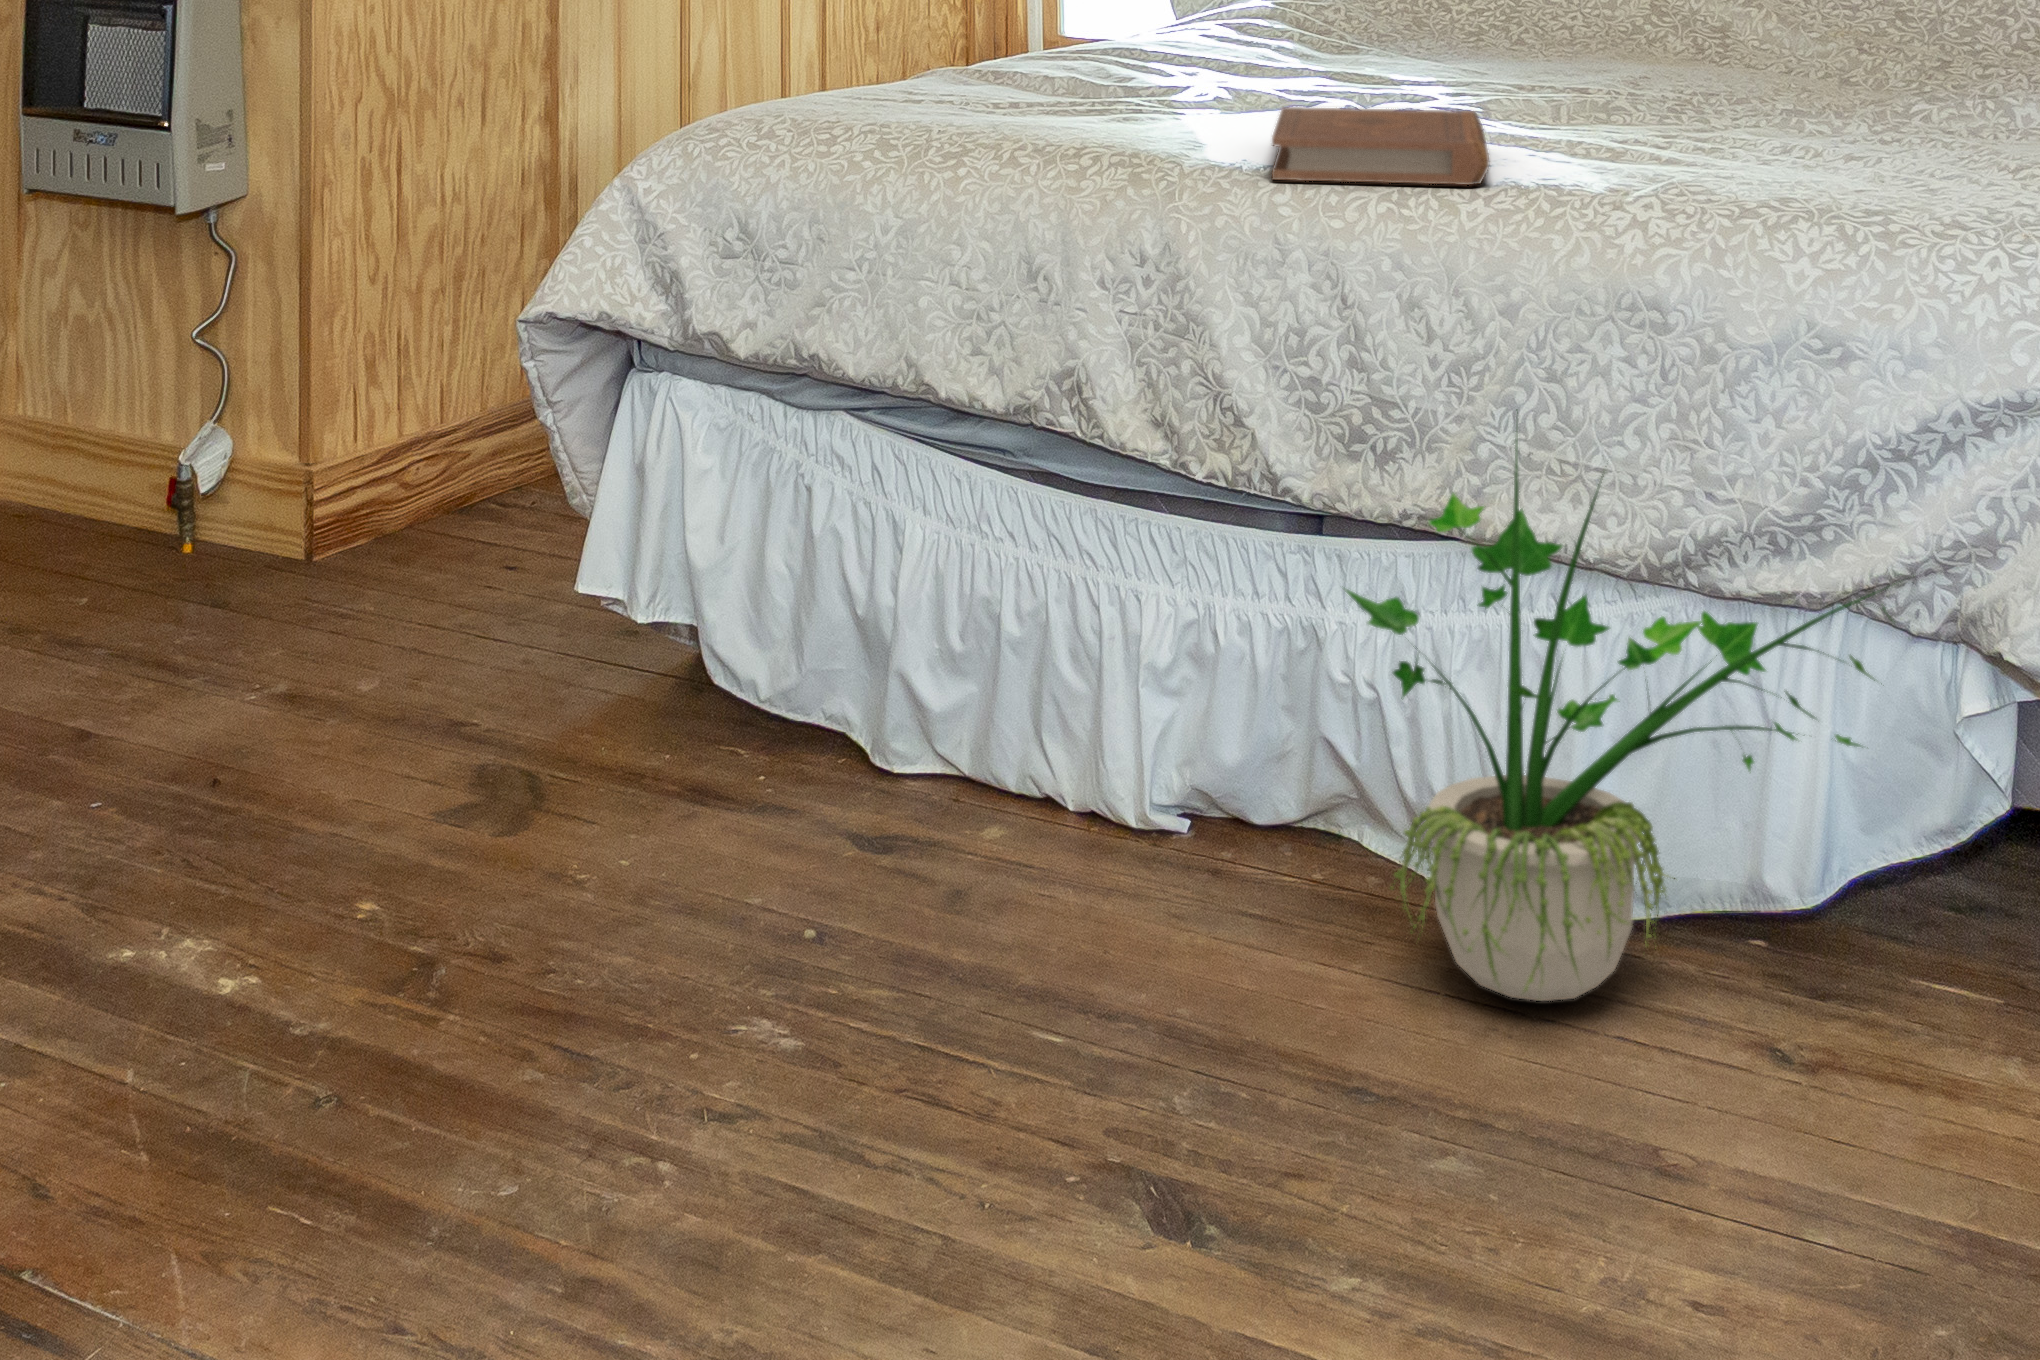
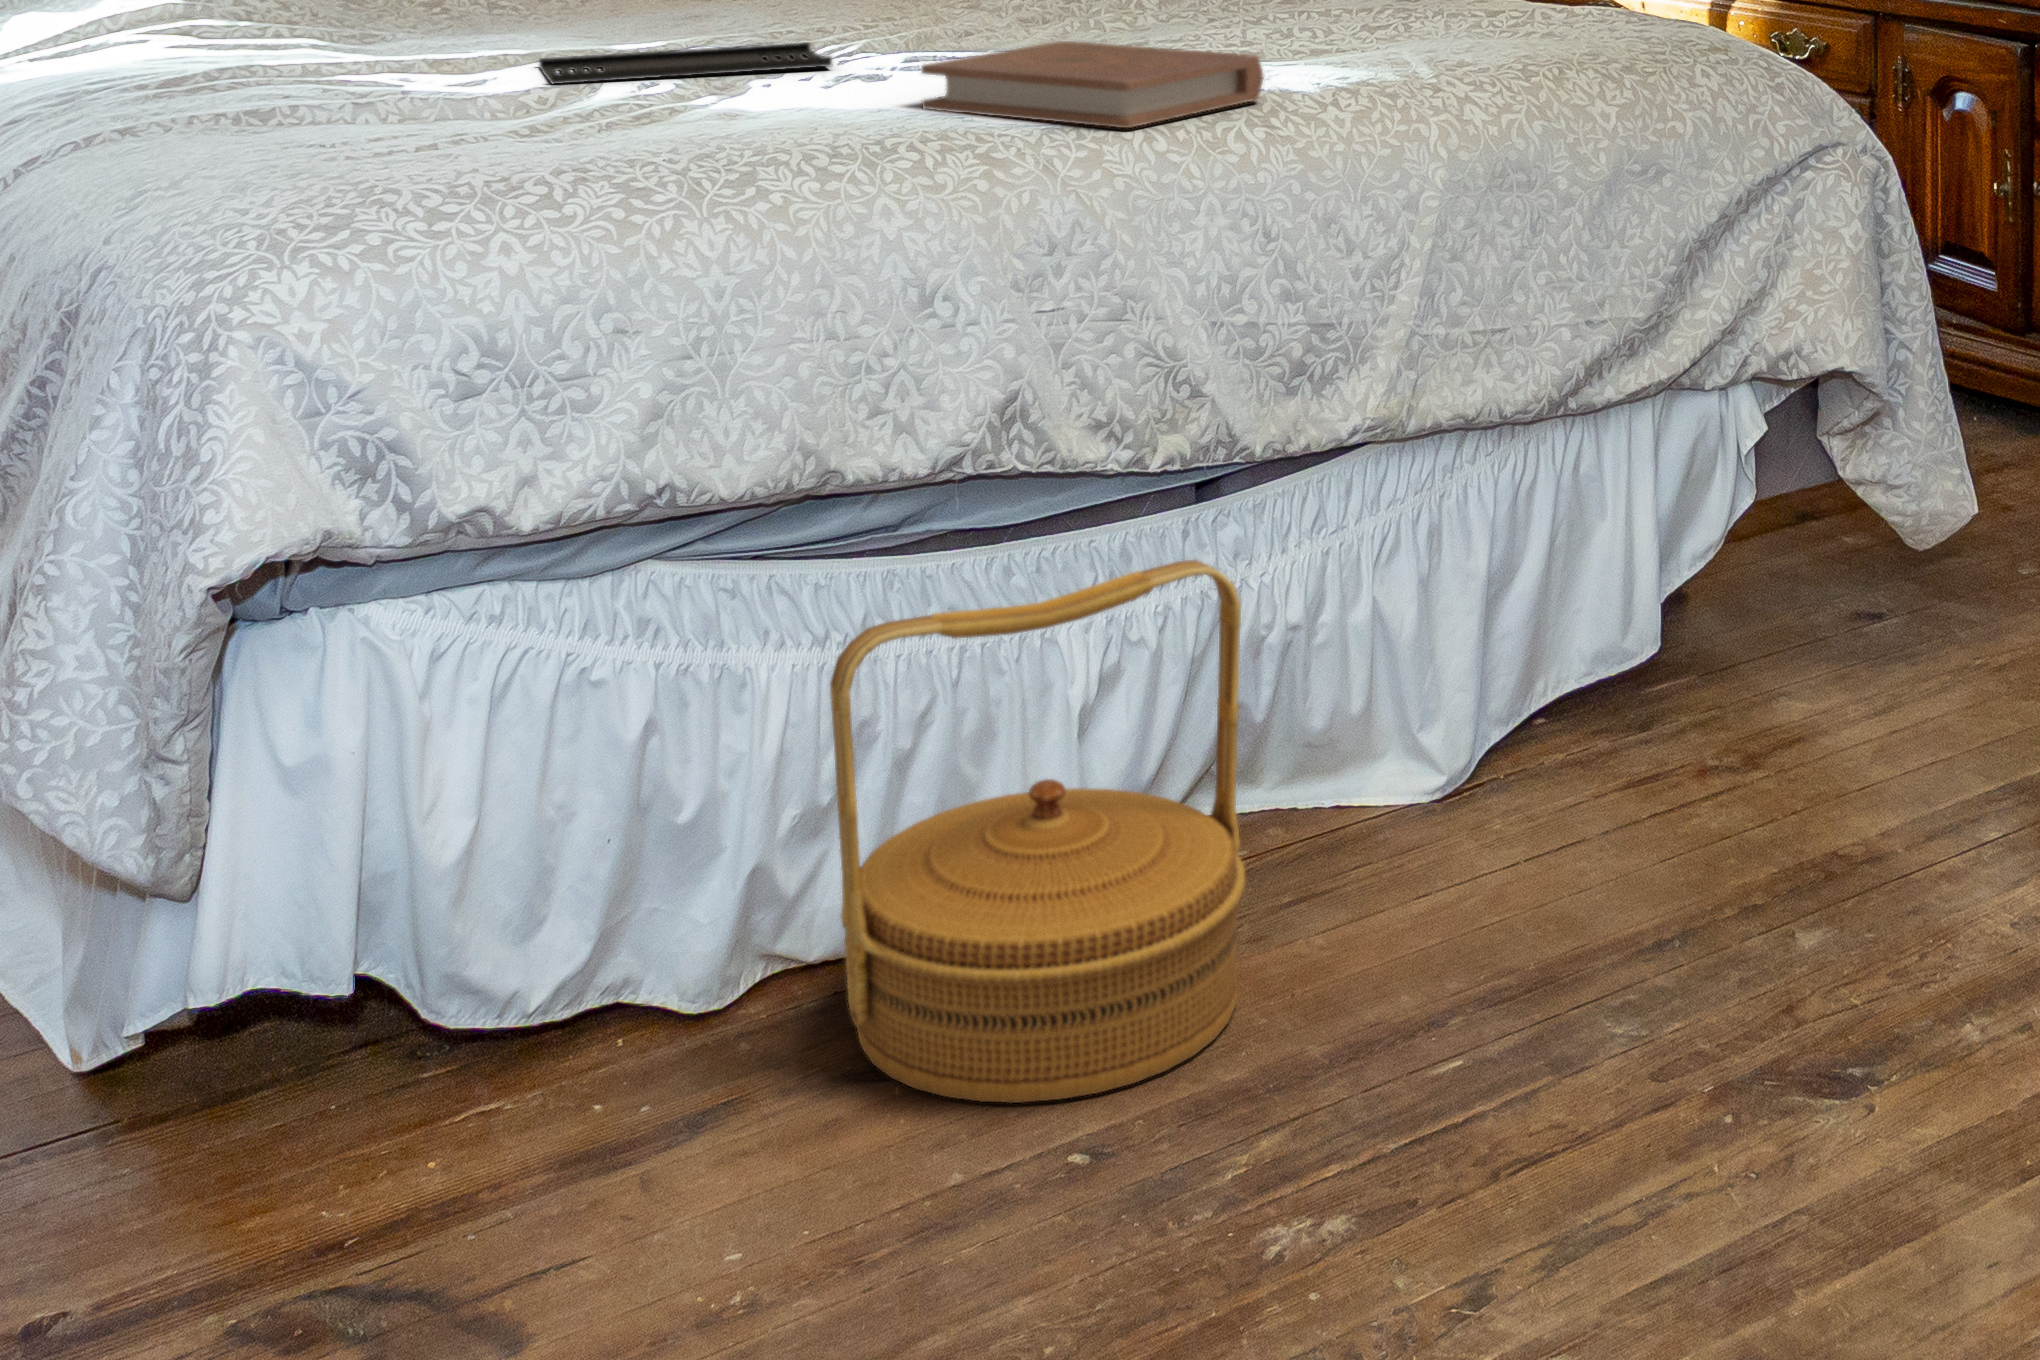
tray: none [1218,74,1469,111] -> present [539,42,832,84]
potted plant: present [1346,409,1895,1001] -> none [1471,264,1832,822]
woven basket: none [773,495,1092,917] -> present [830,560,1246,1103]

